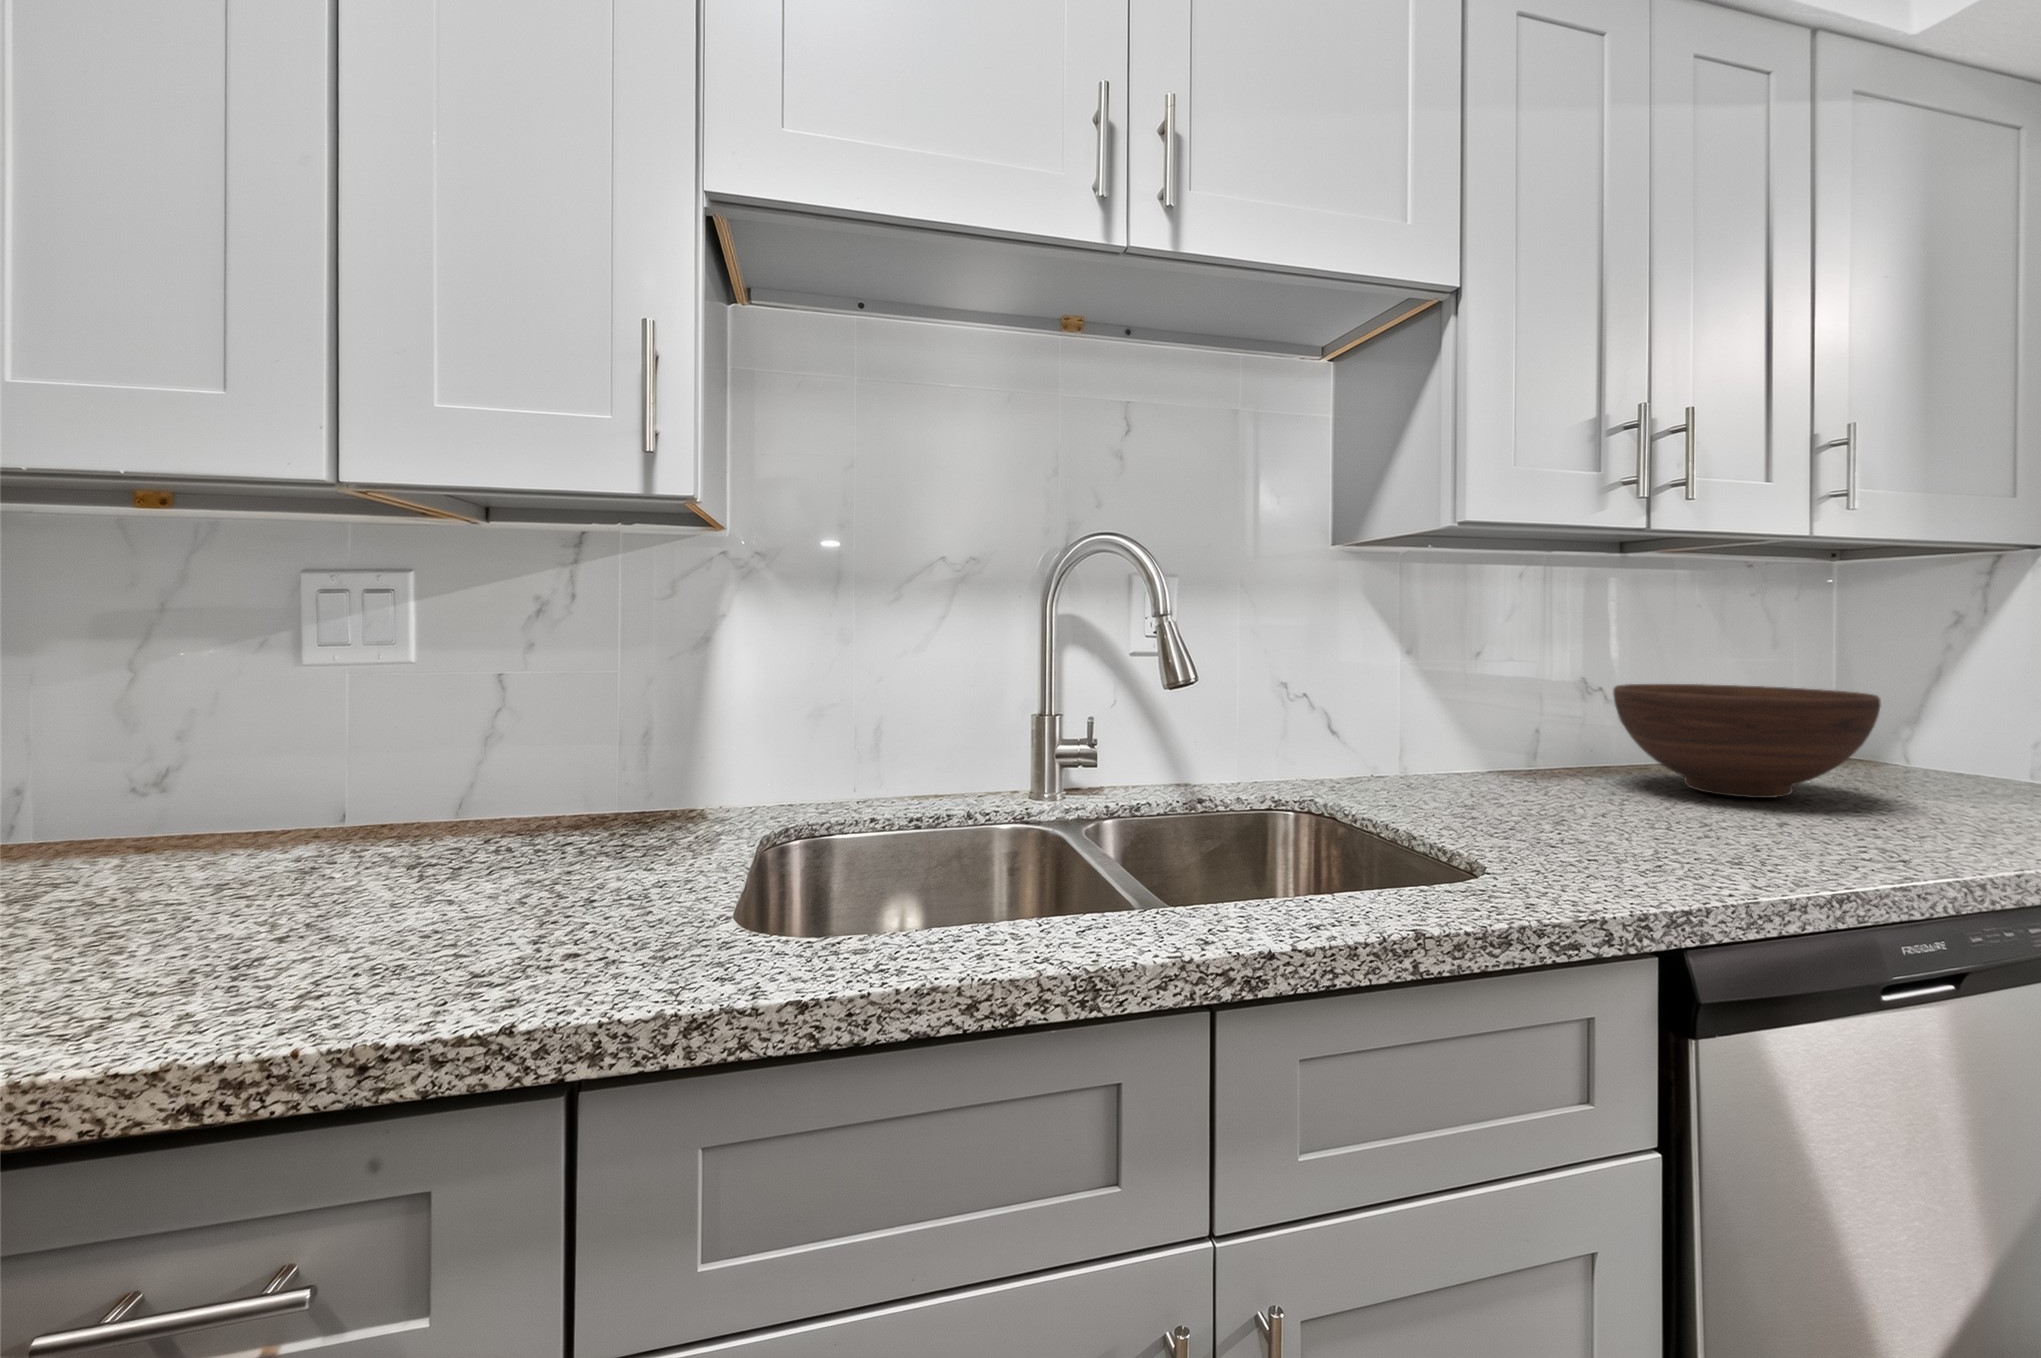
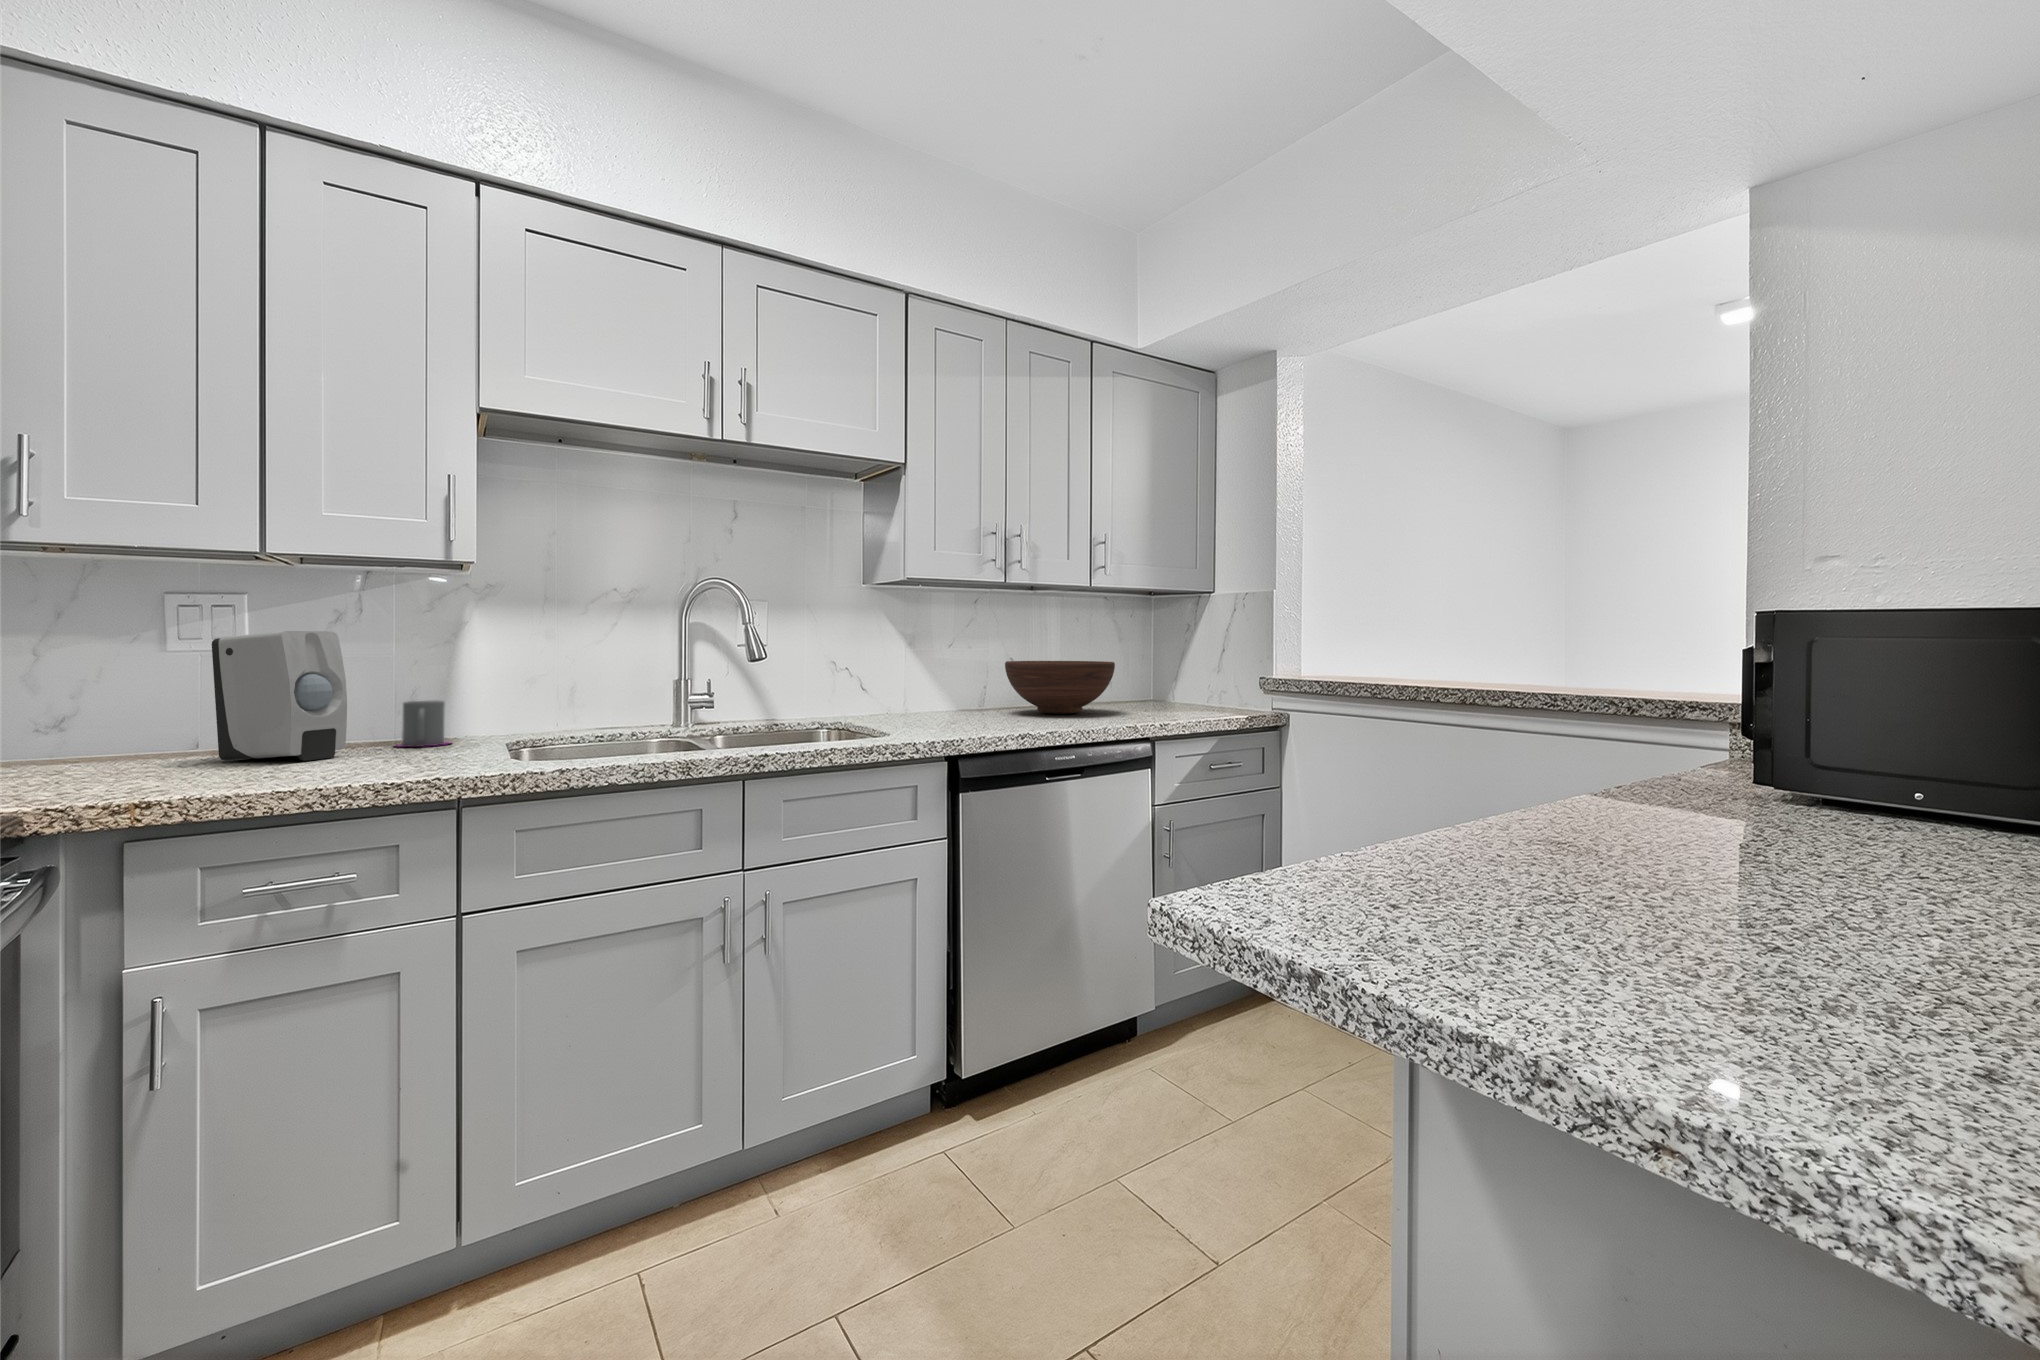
soap dispenser: none [243,637,463,898] -> present [212,631,347,761]
mug: none [568,759,666,851] -> present [395,701,450,747]

